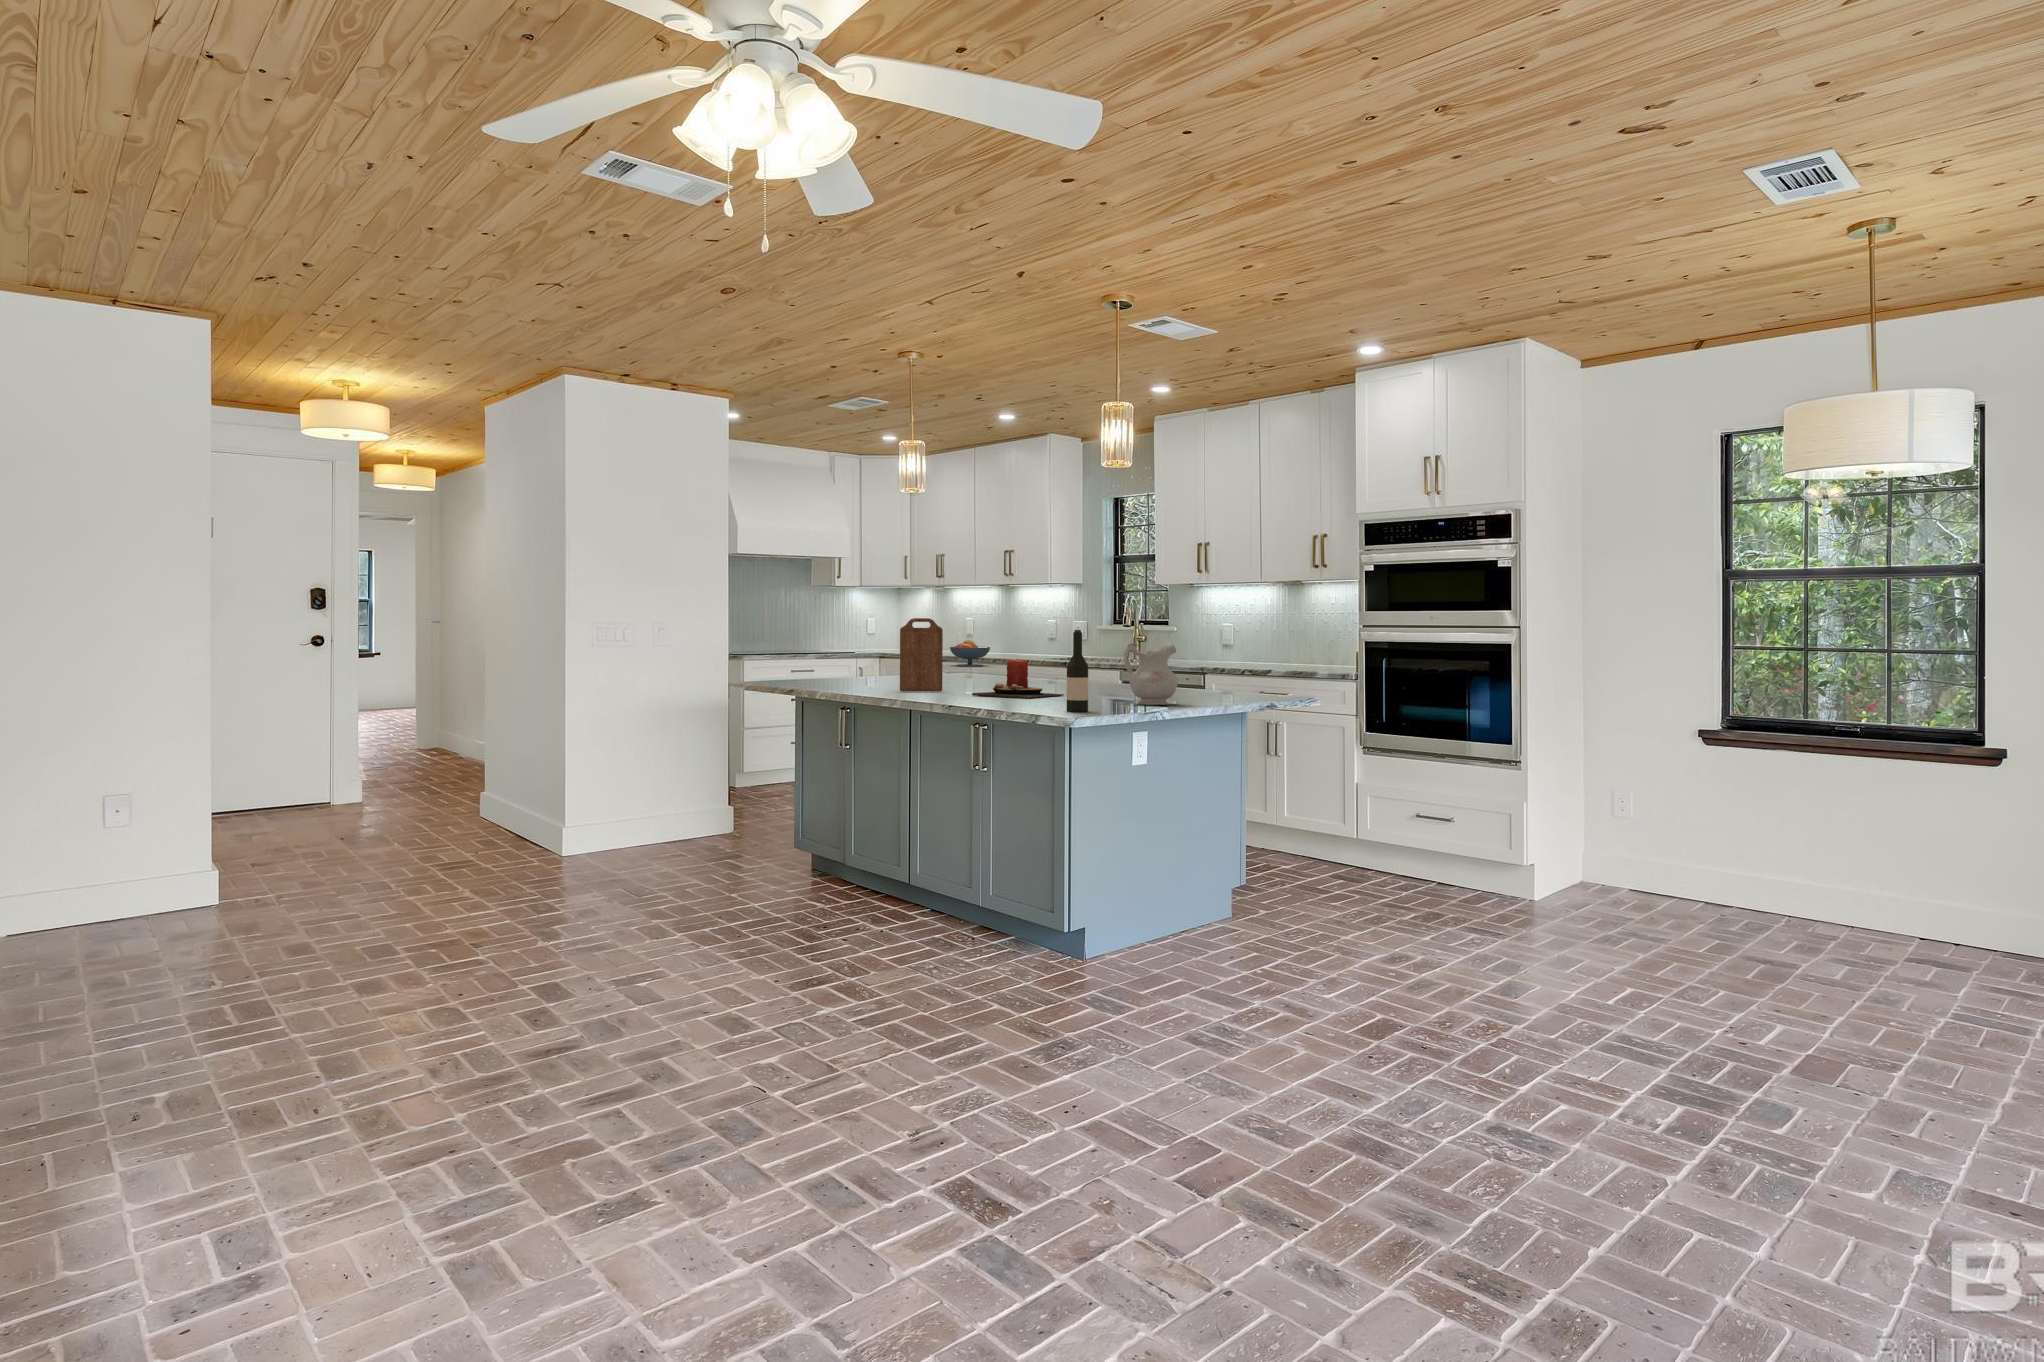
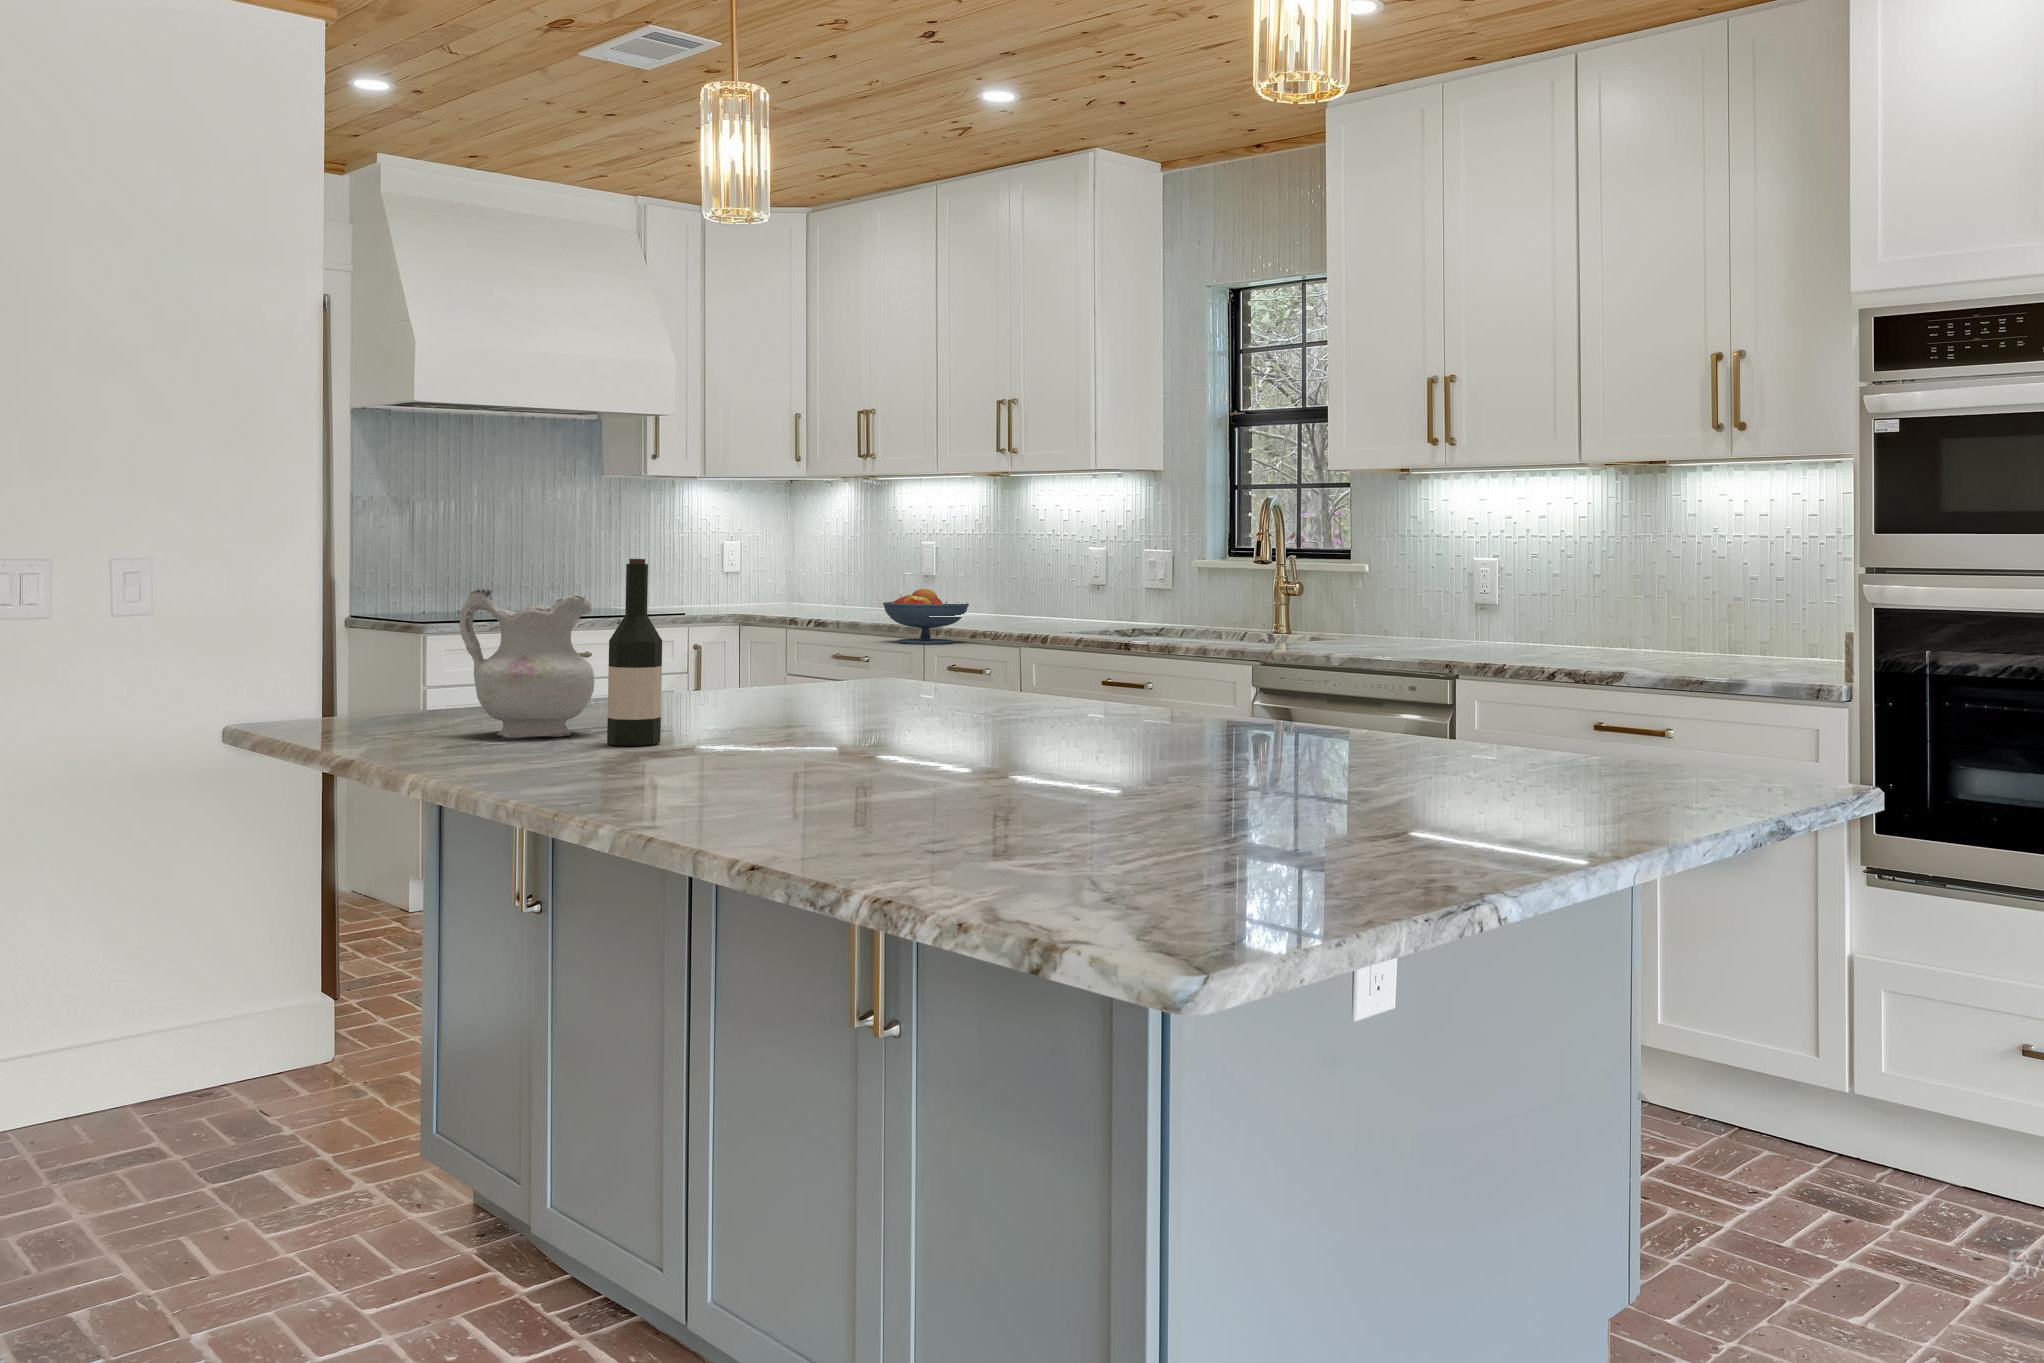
cutting board: present [900,618,943,692] -> none [677,532,799,731]
wine bottle: present [1067,630,1088,712] -> present [607,559,662,746]
ceramic pitcher: present [1124,643,1178,705] -> present [460,588,594,737]
candle: present [972,659,1064,699] -> none [865,648,1126,766]

